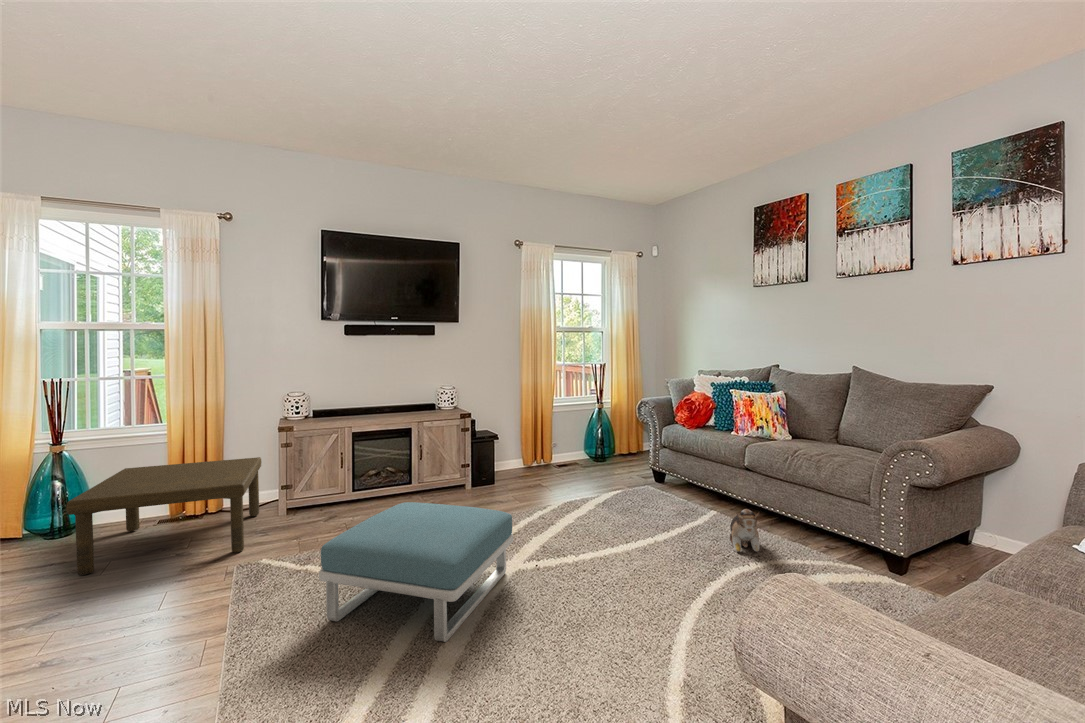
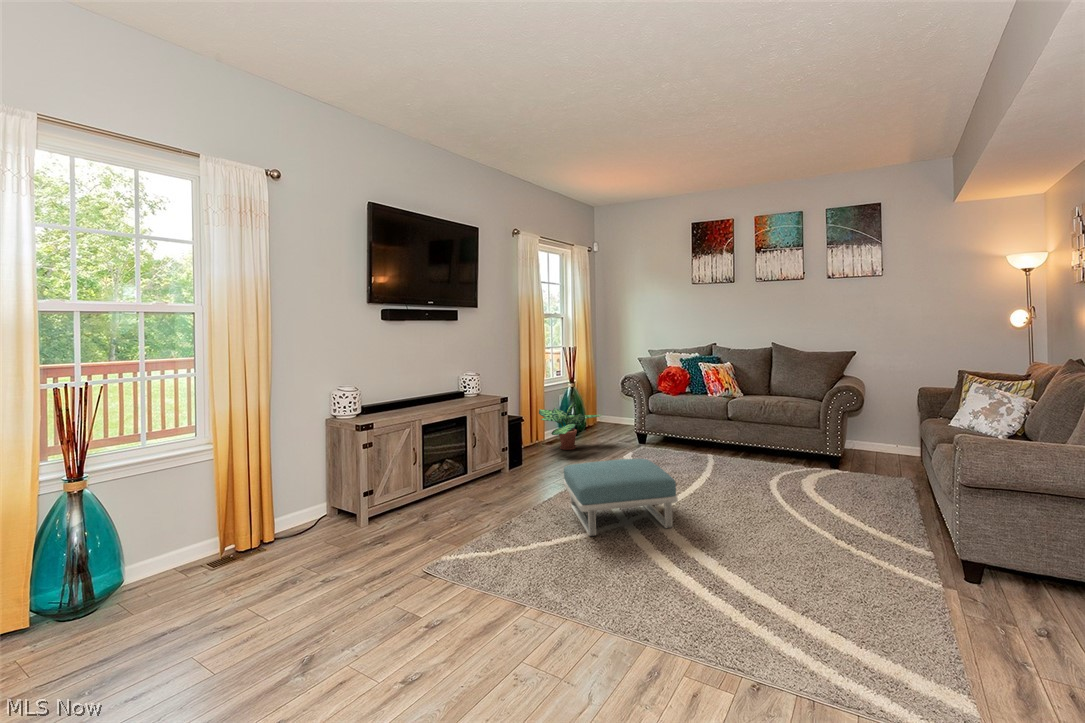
potted plant: none [525,421,609,479] -> present [539,402,601,450]
coffee table: present [66,457,261,575] -> none [272,460,435,564]
plush toy: present [730,509,759,552] -> none [735,438,764,466]

